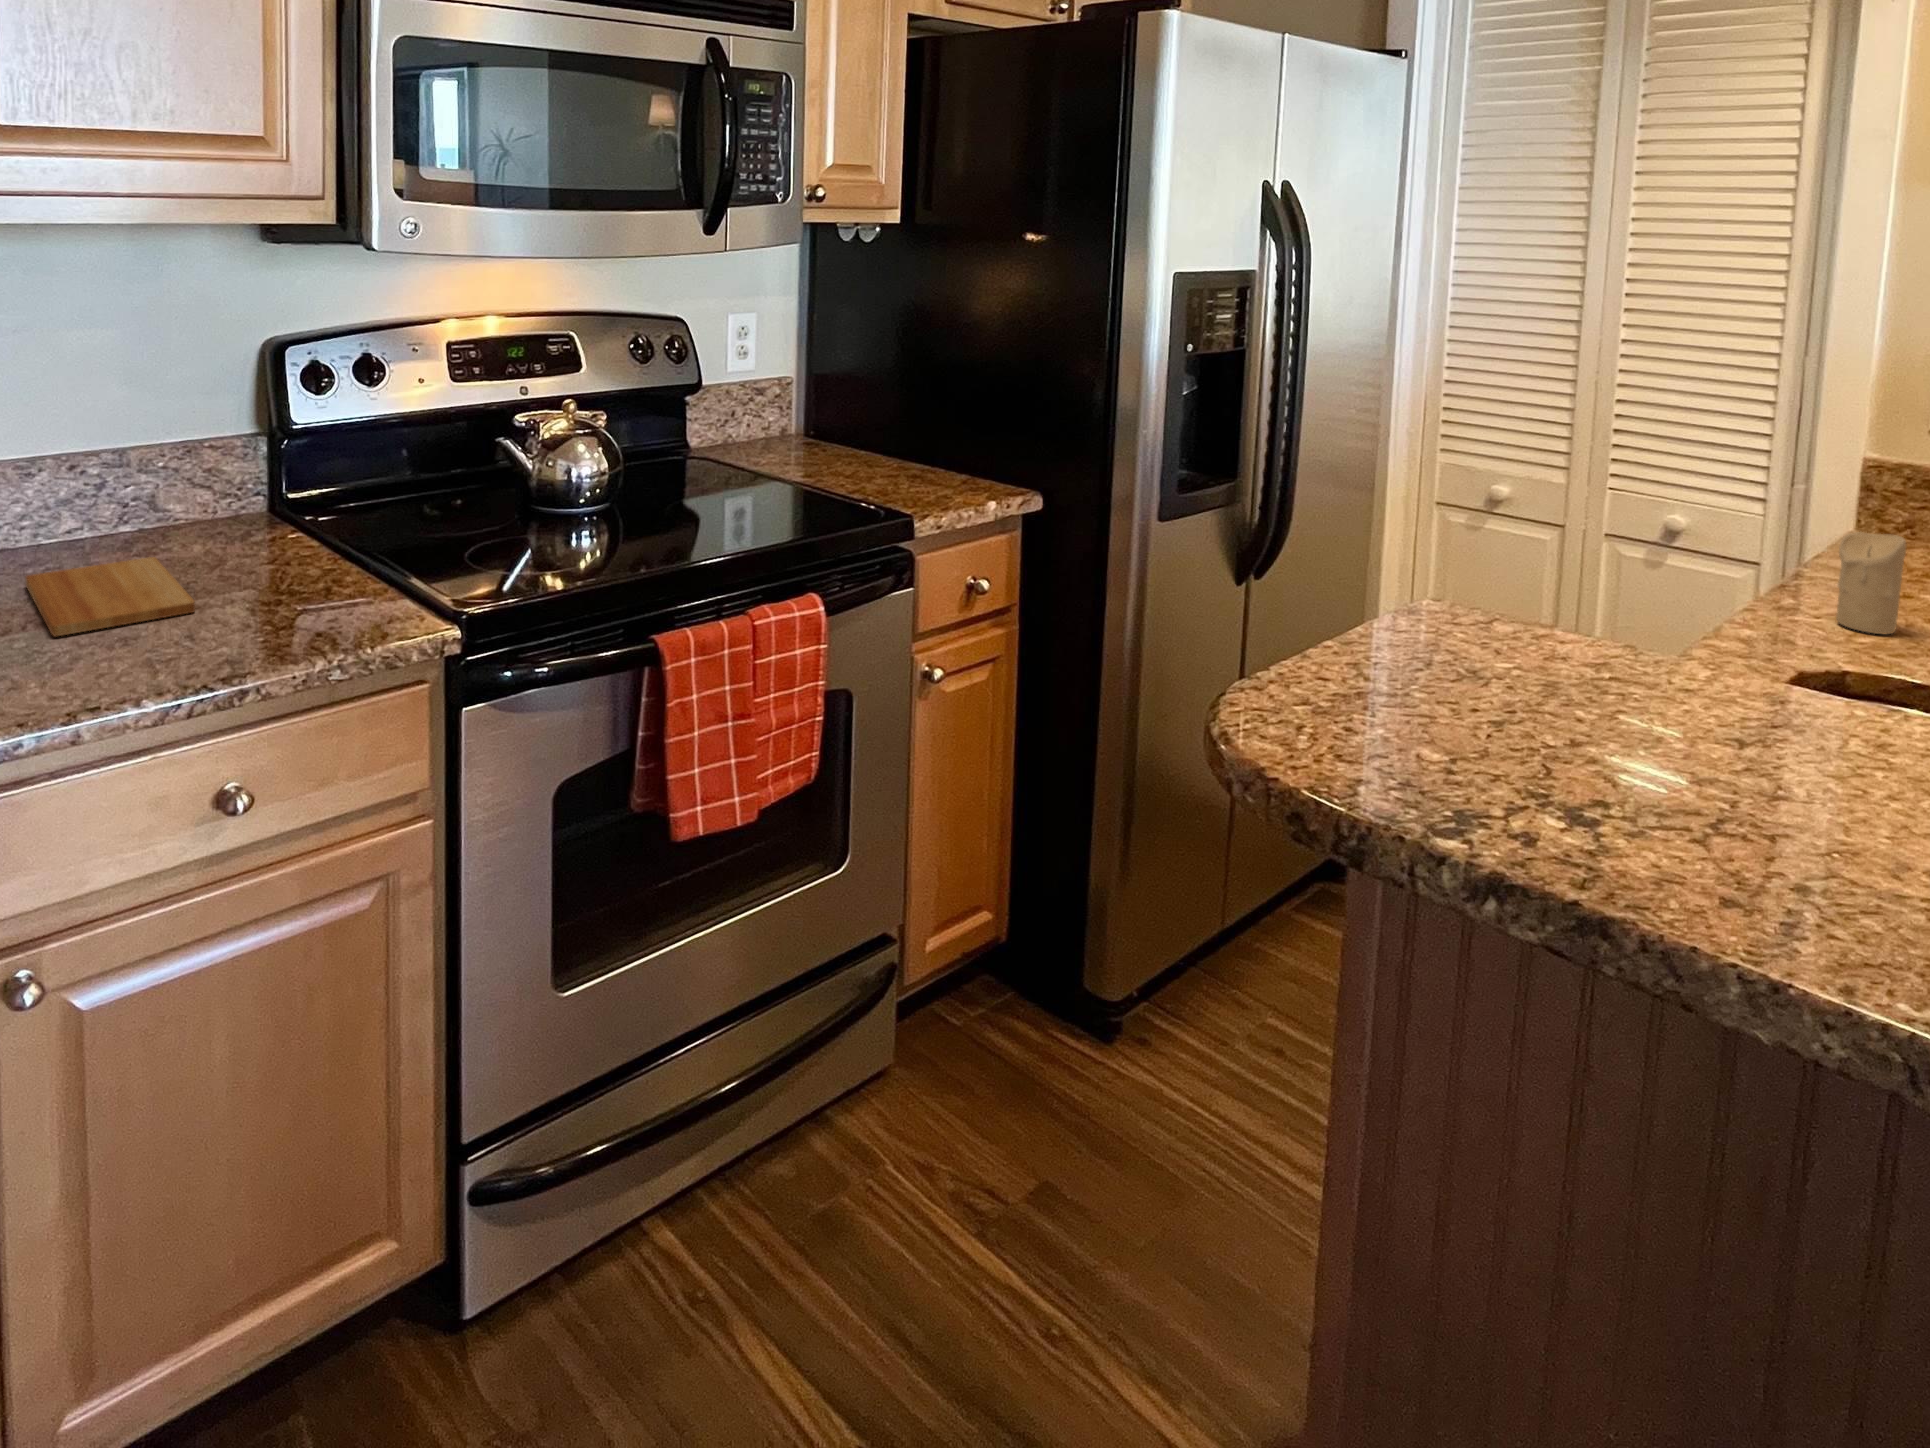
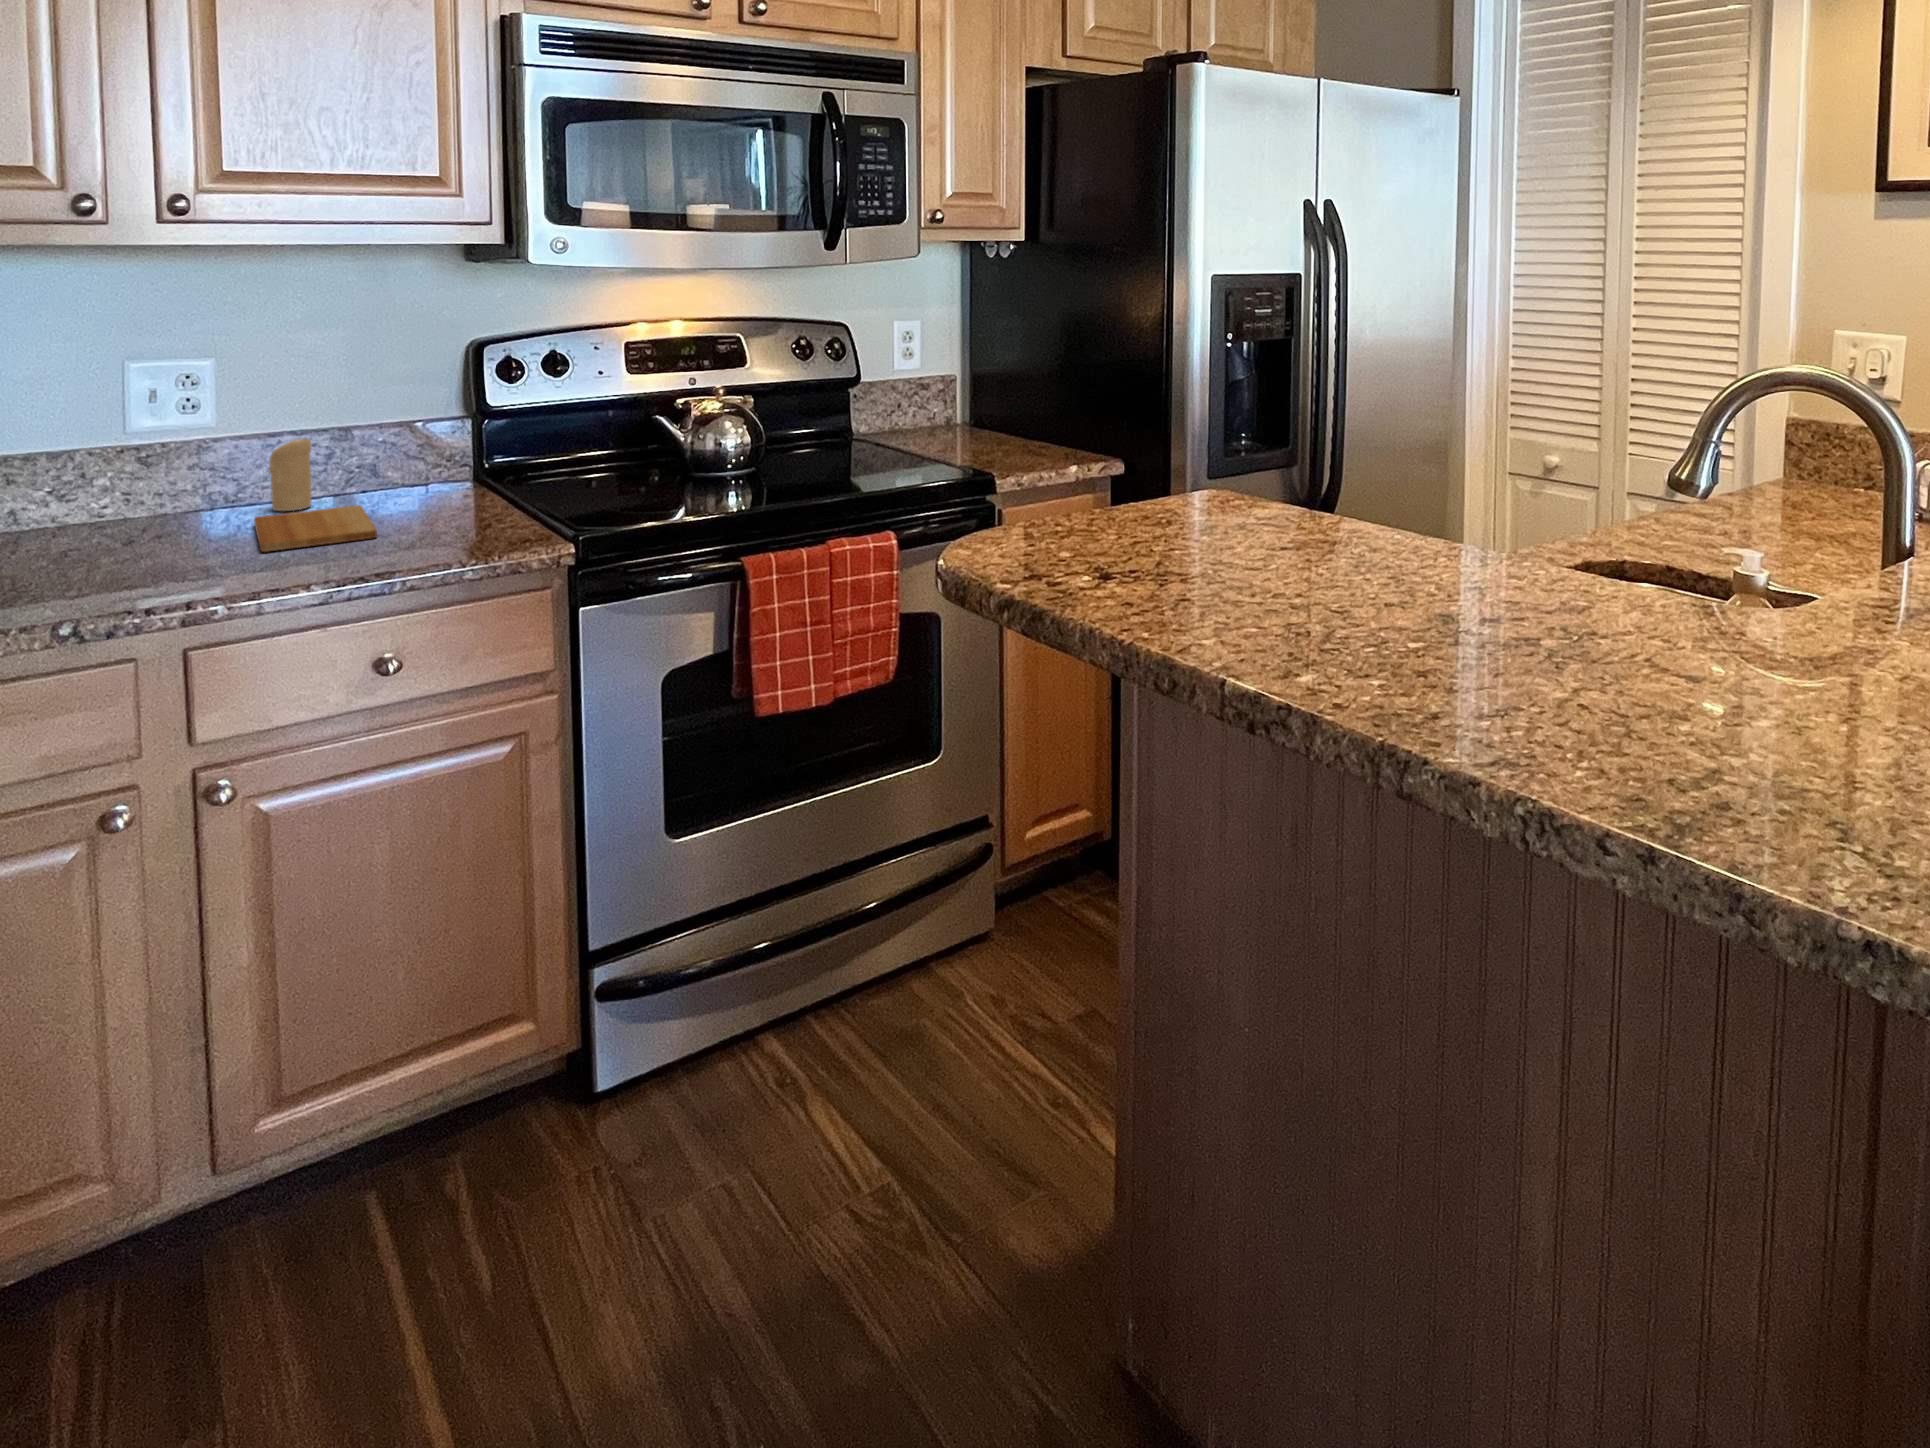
candle: present [1836,532,1906,634] -> present [269,439,312,511]

